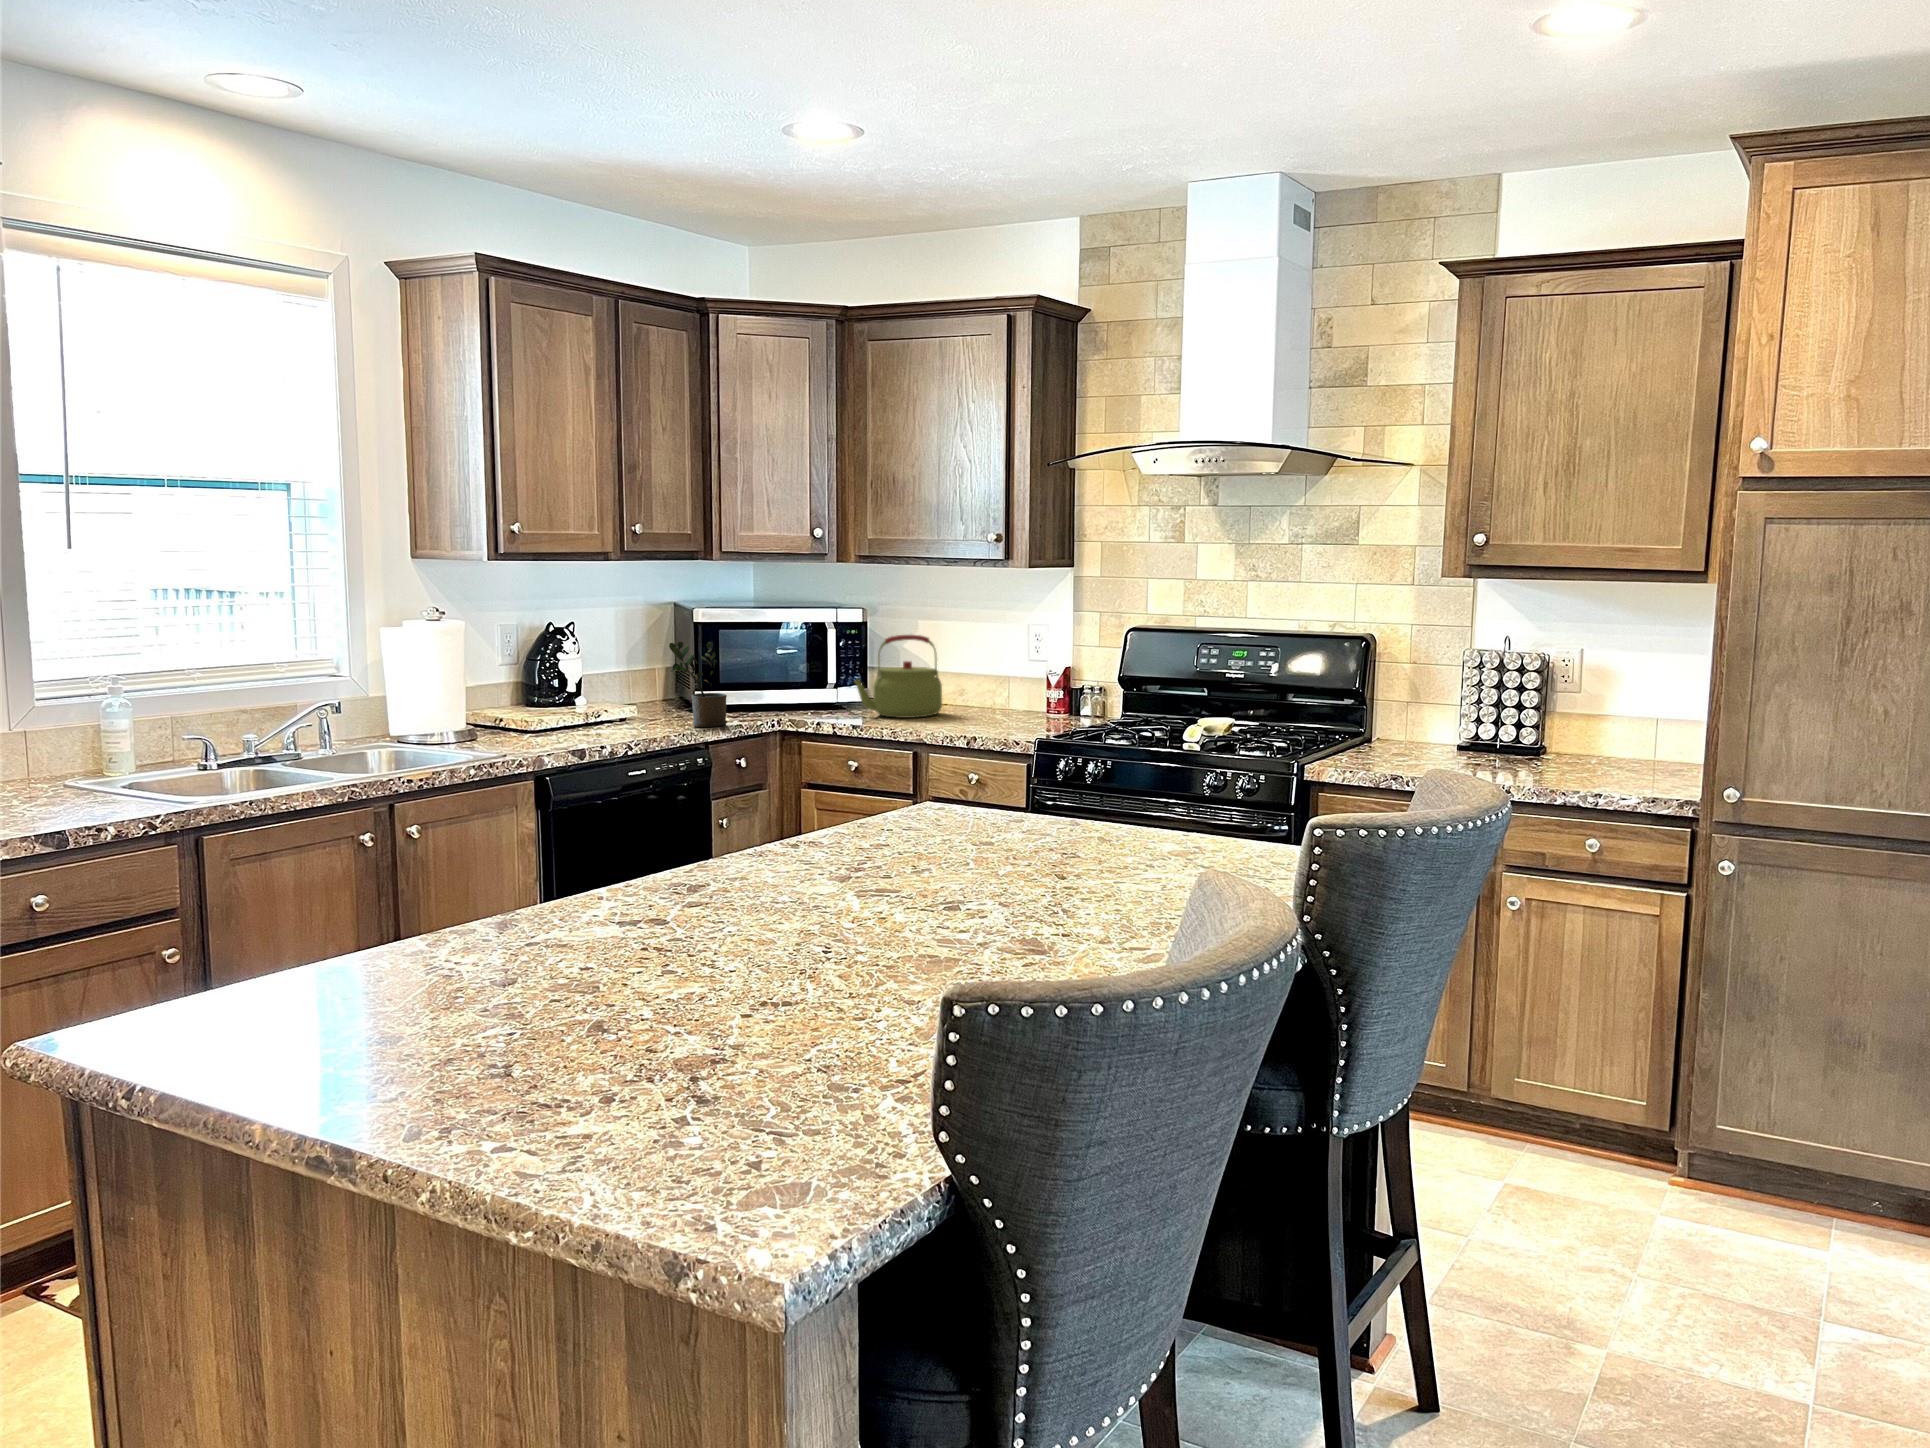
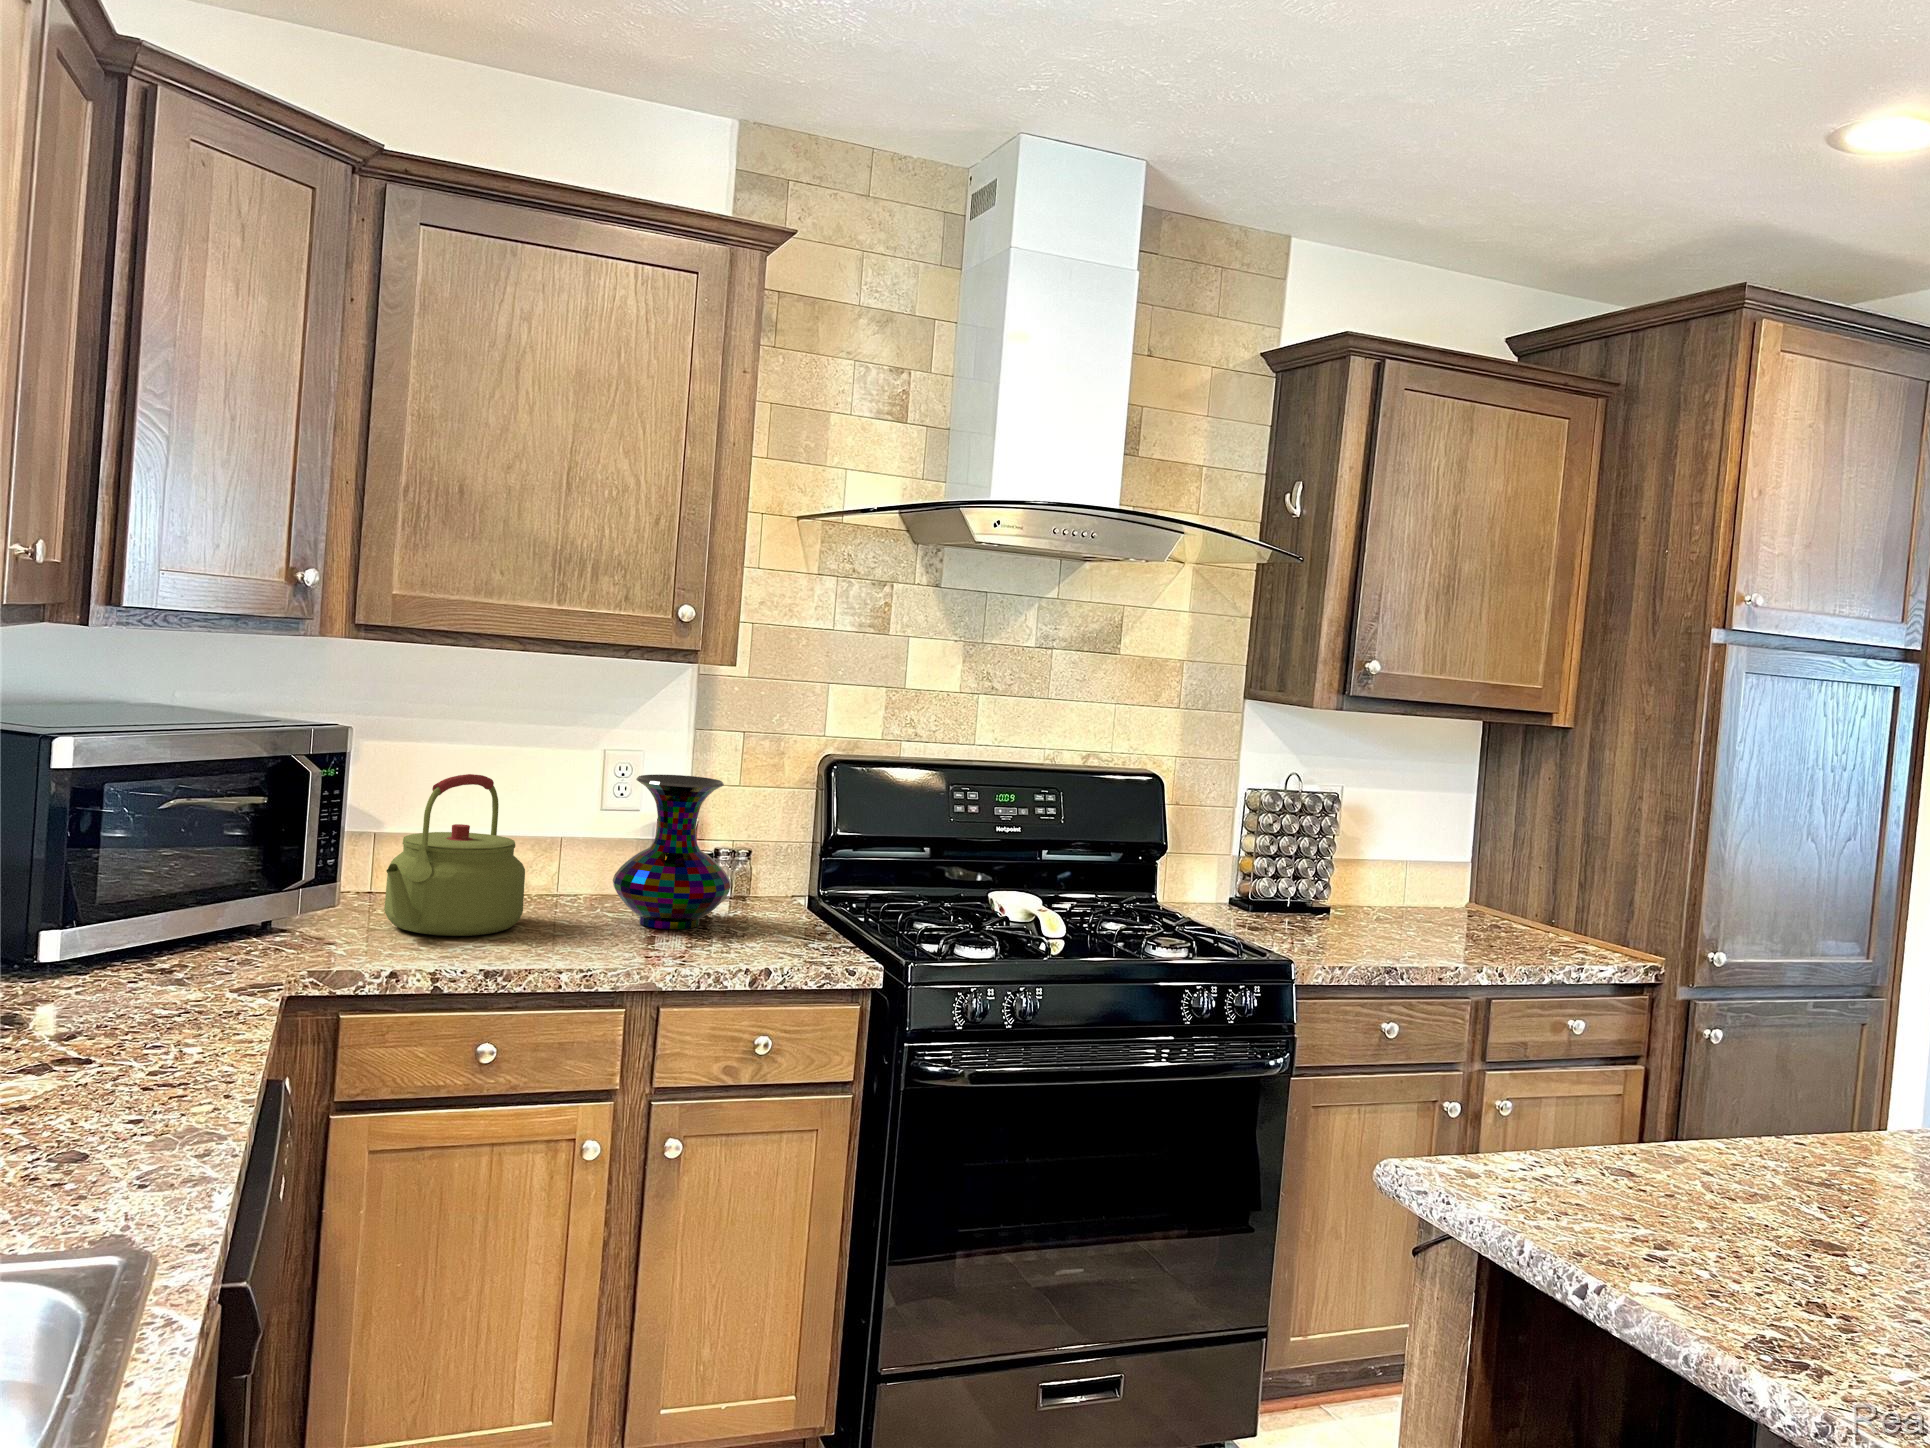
vase: none [969,635,1037,722] -> present [613,775,731,929]
potted plant: present [669,642,727,727] -> none [73,810,208,1016]

